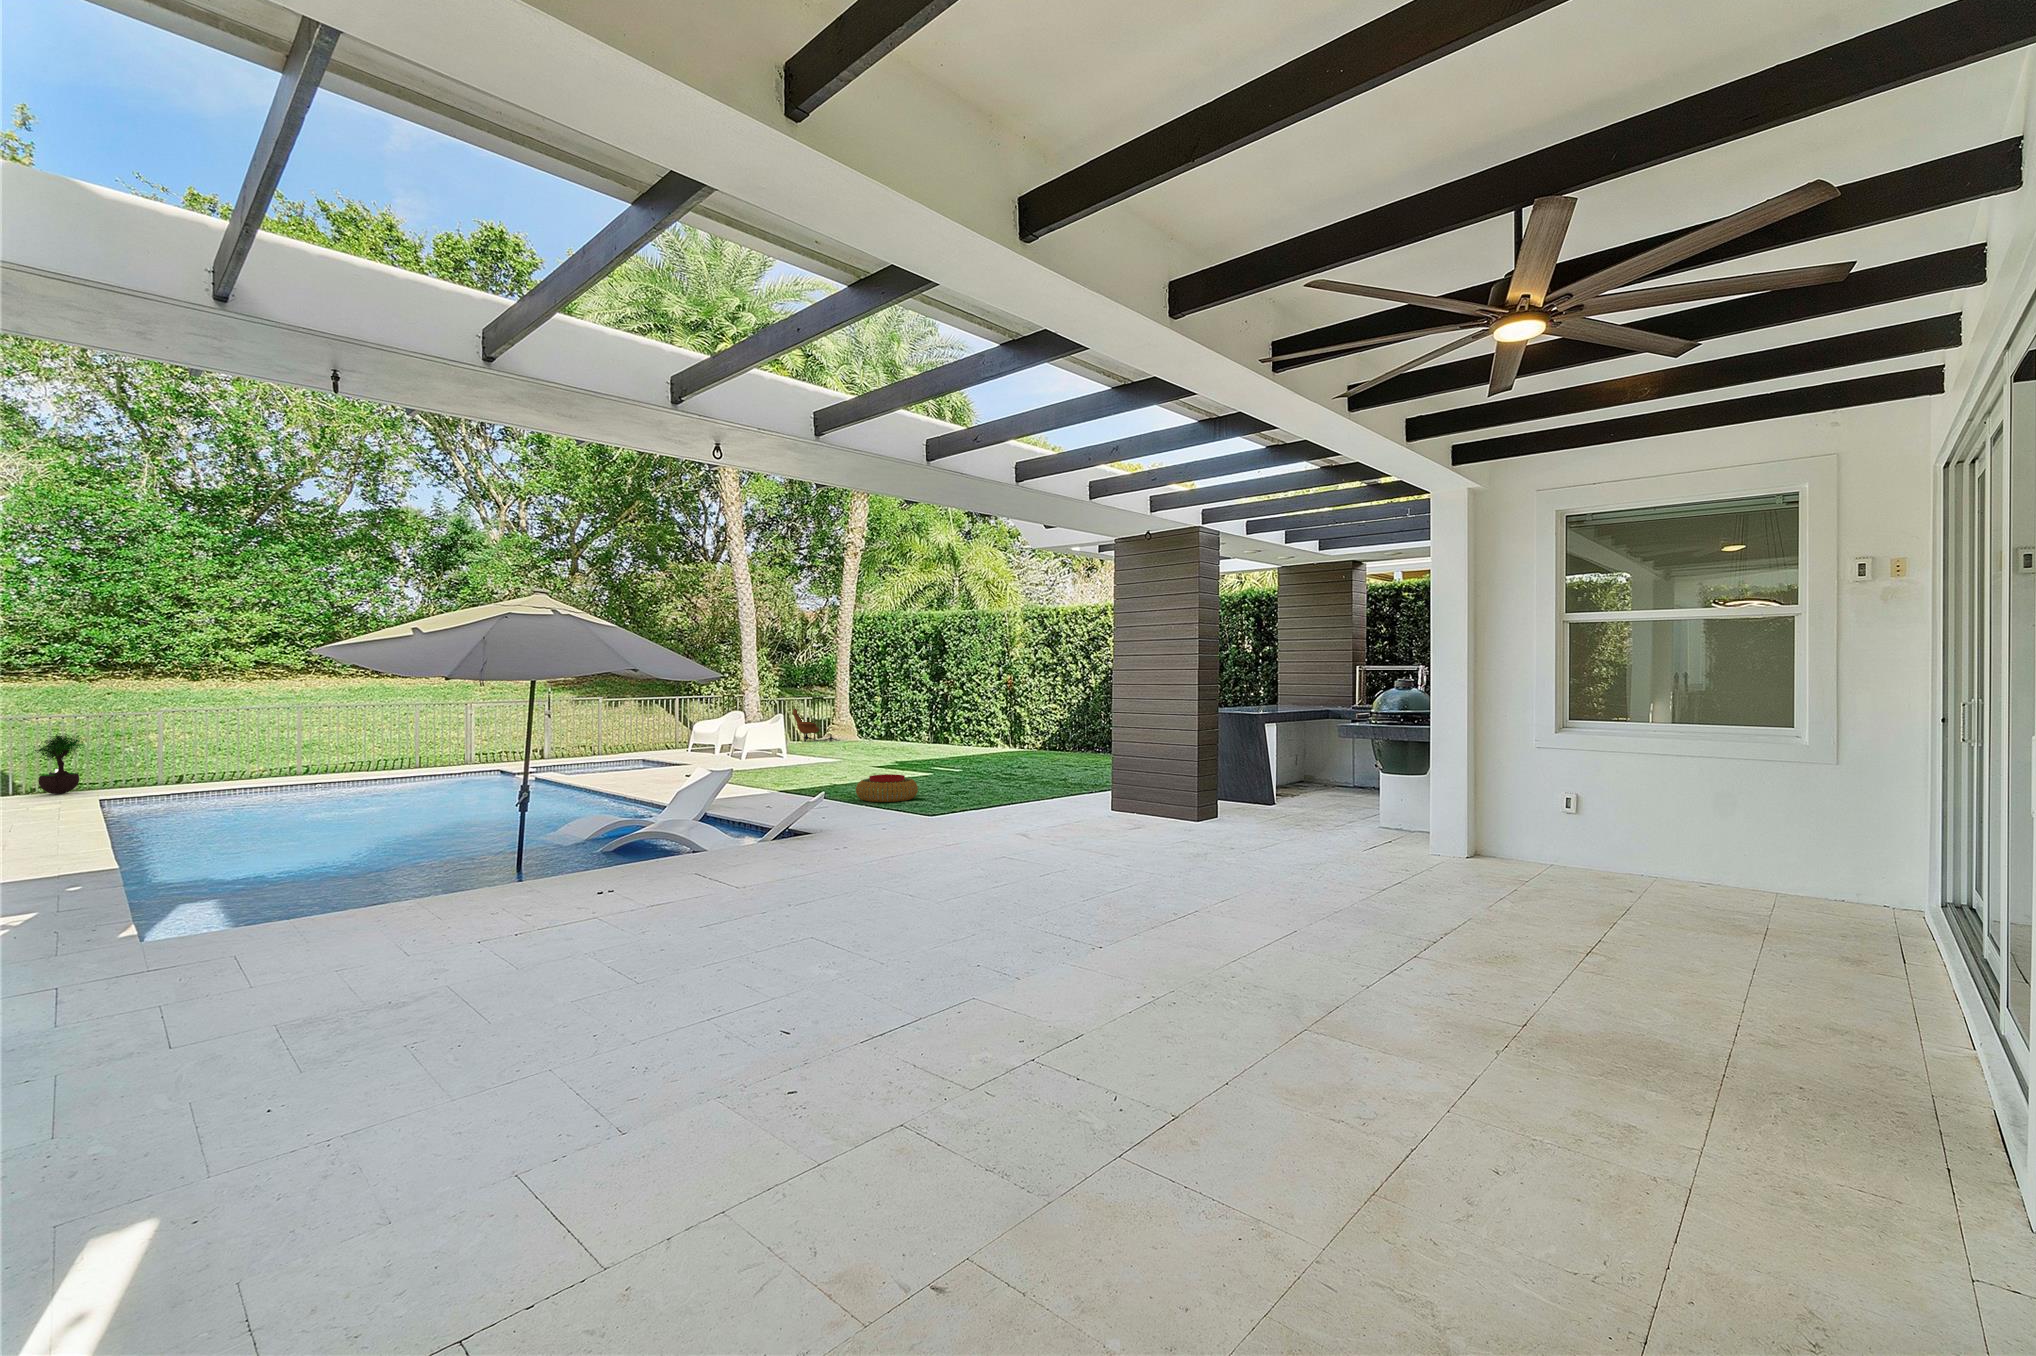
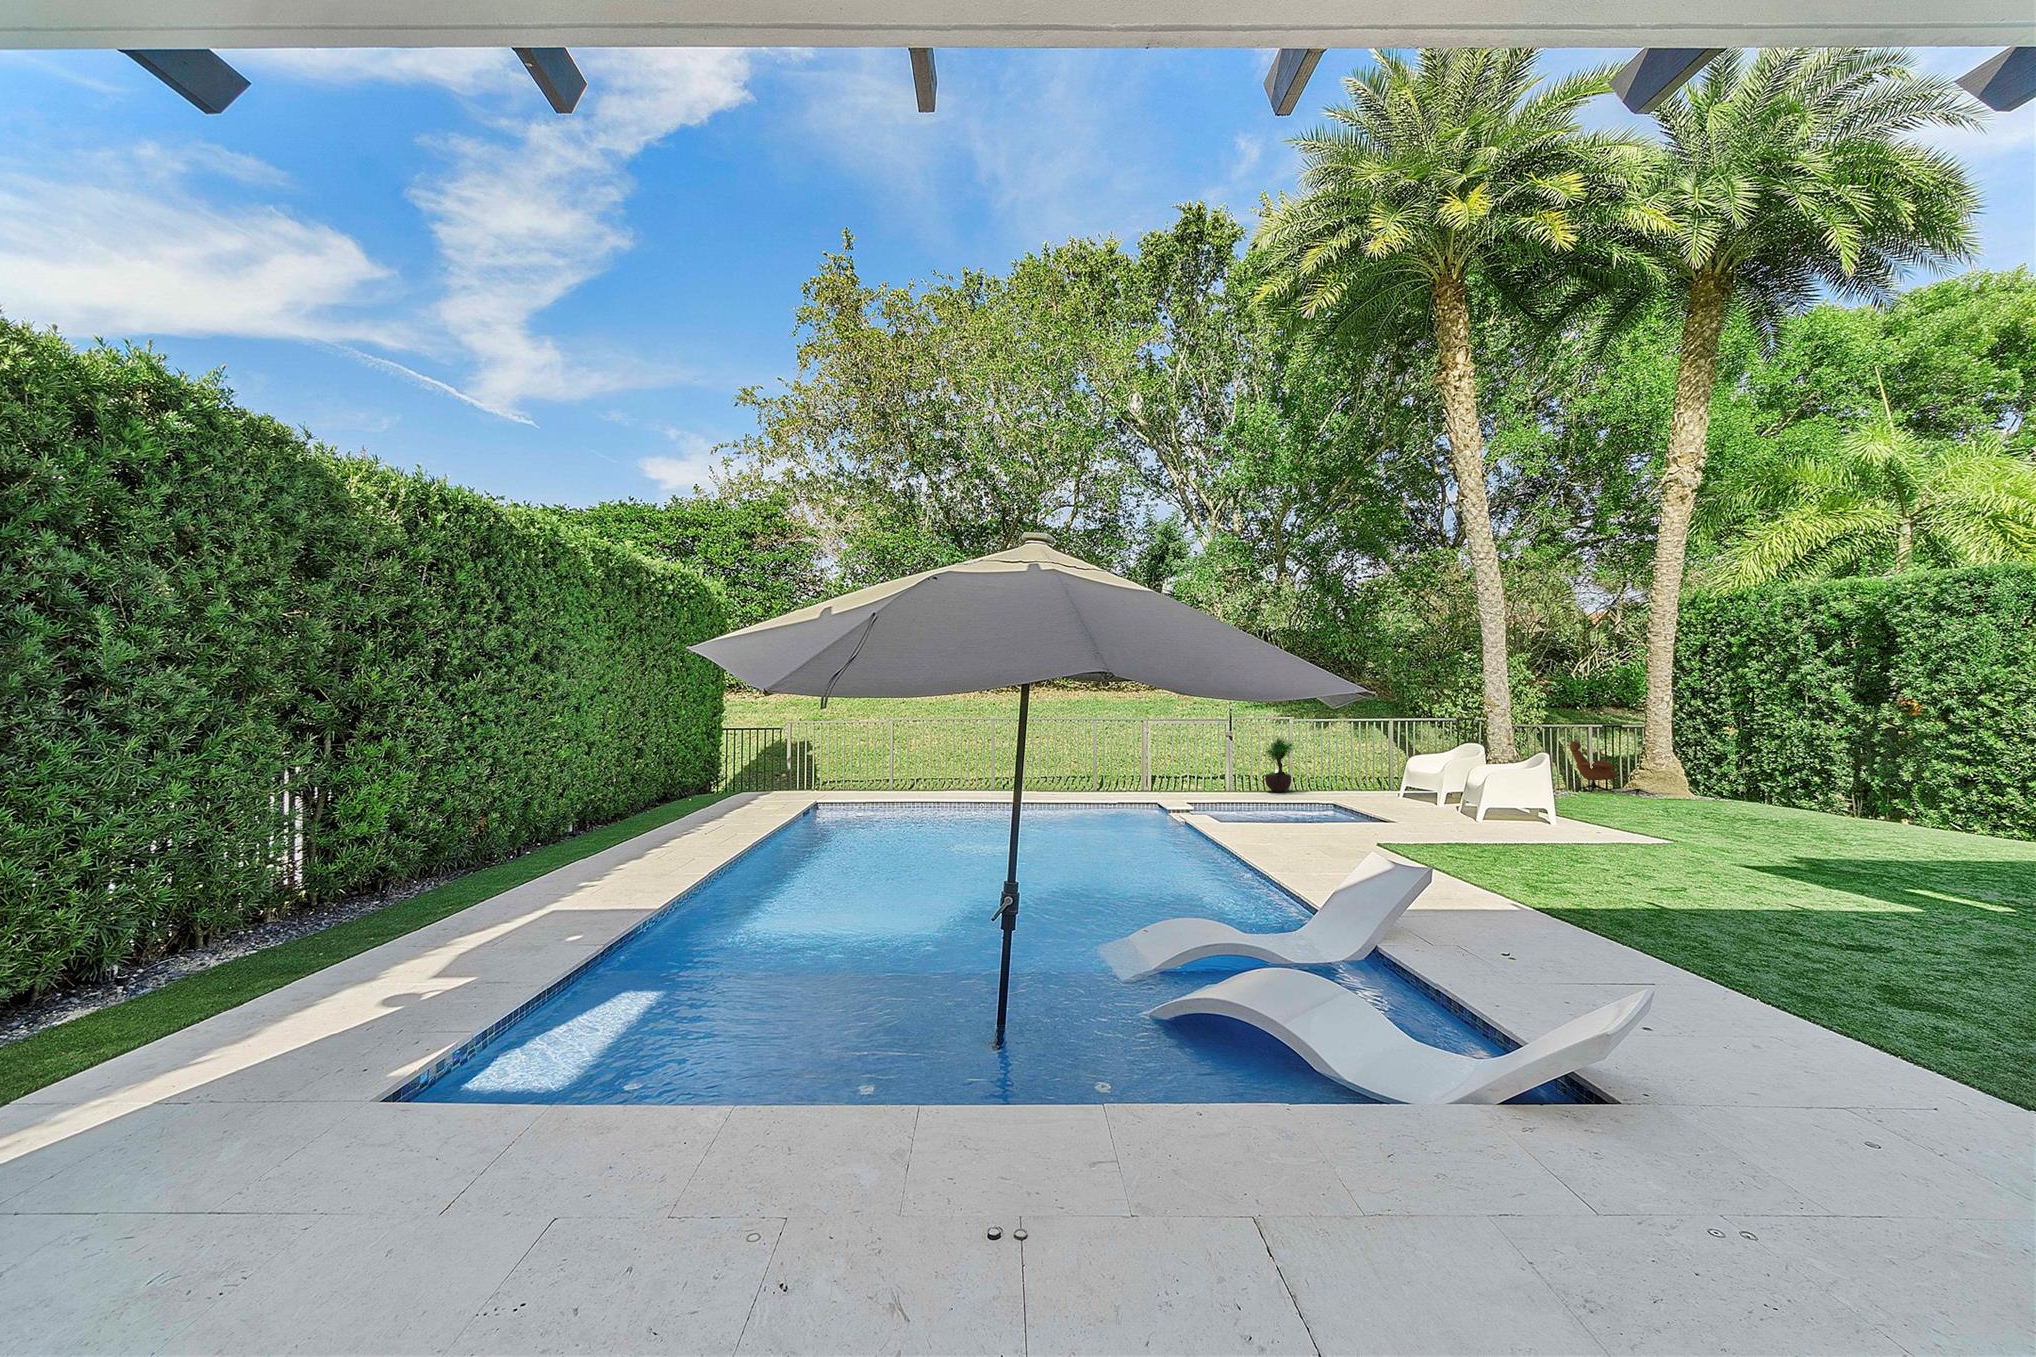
potted tree: present [34,733,83,794] -> present [1265,737,1295,792]
pouf: present [856,774,918,802] -> none [1717,912,1902,992]

